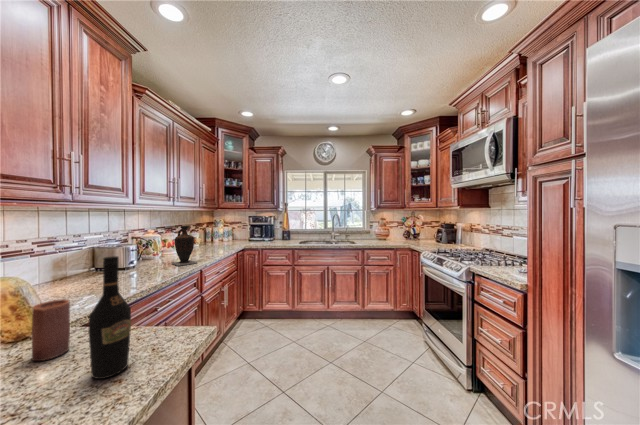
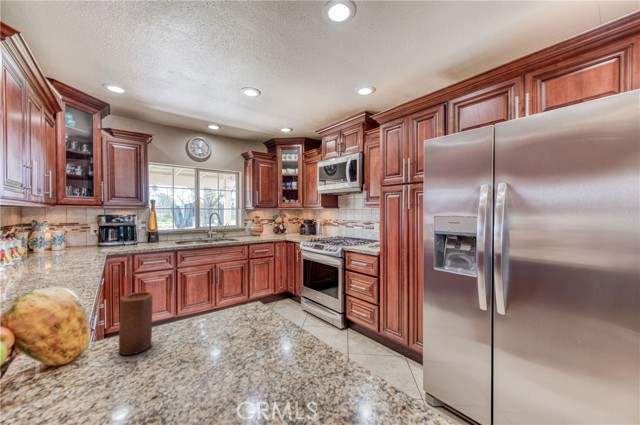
vase: present [172,226,197,266] -> none [36,226,83,279]
wine bottle: present [88,256,131,379] -> none [216,239,244,337]

